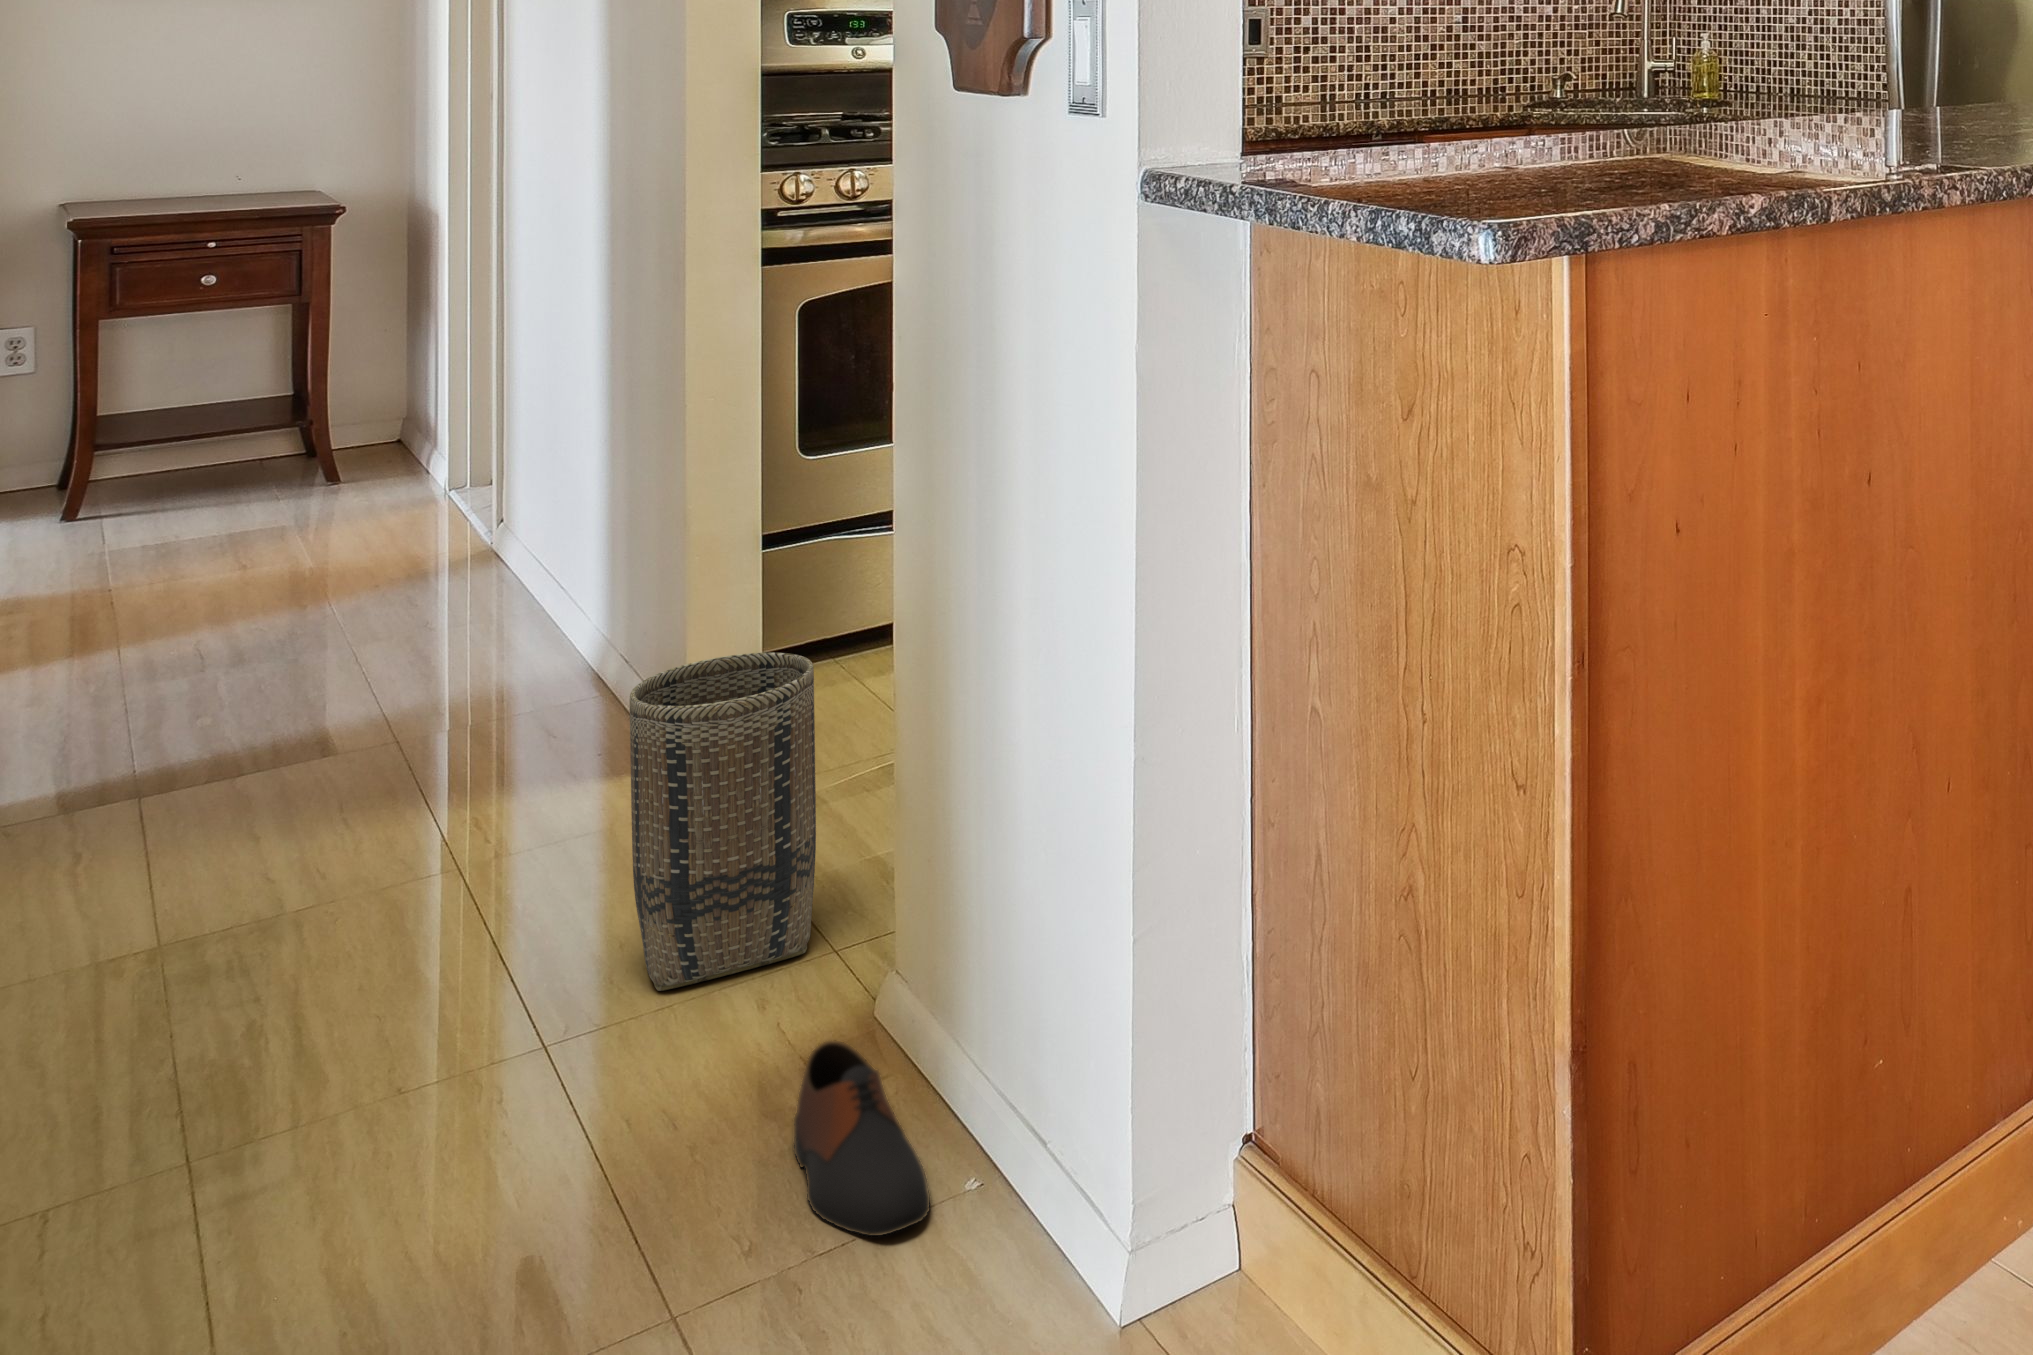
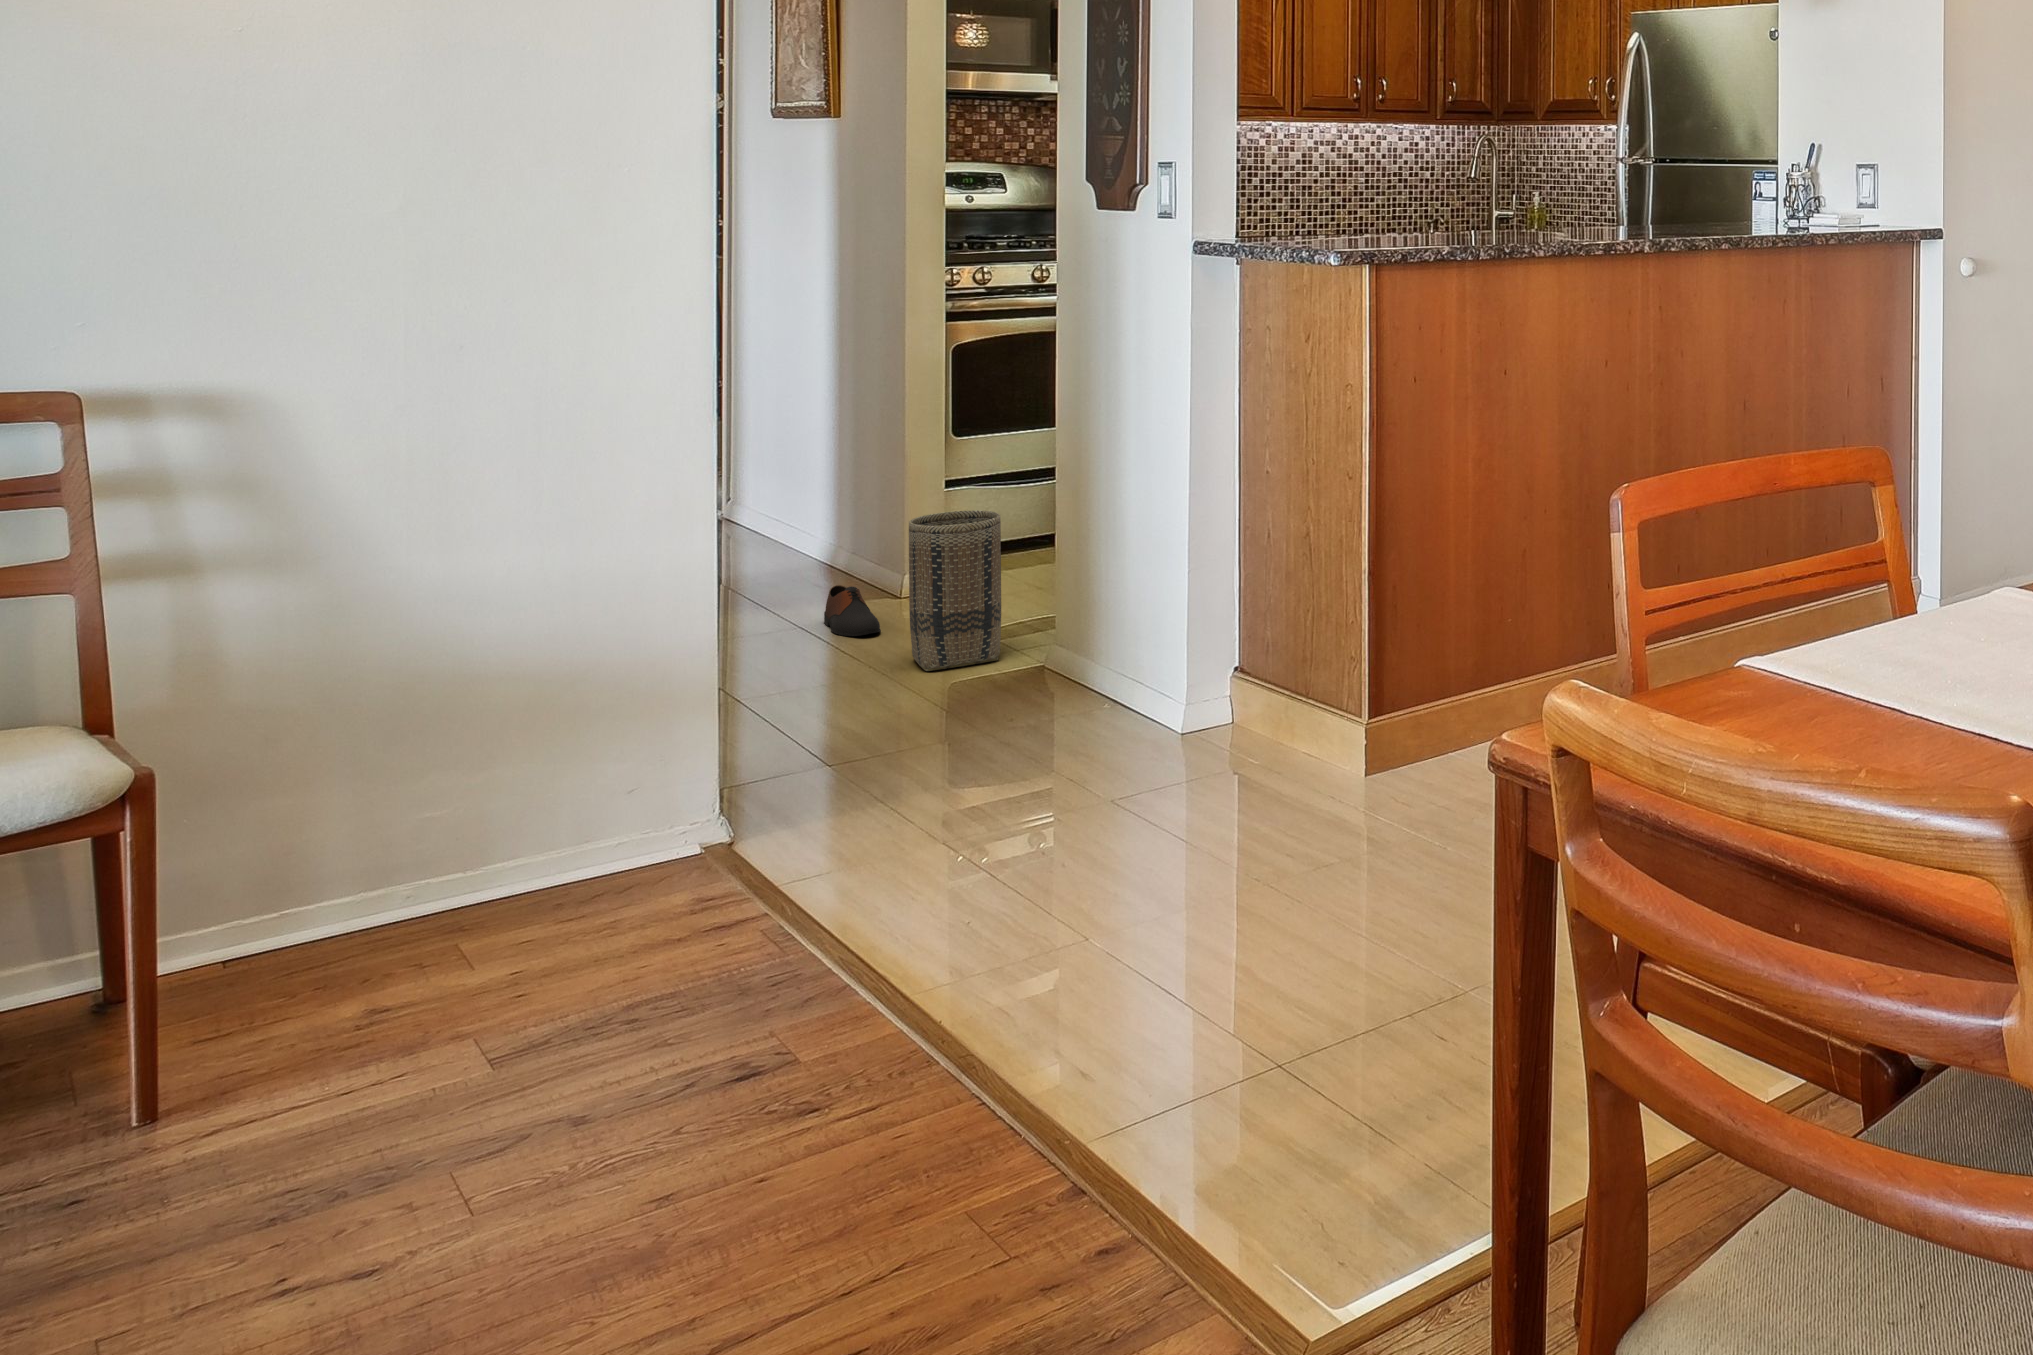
shoe: present [794,1041,930,1236] -> present [824,585,881,636]

